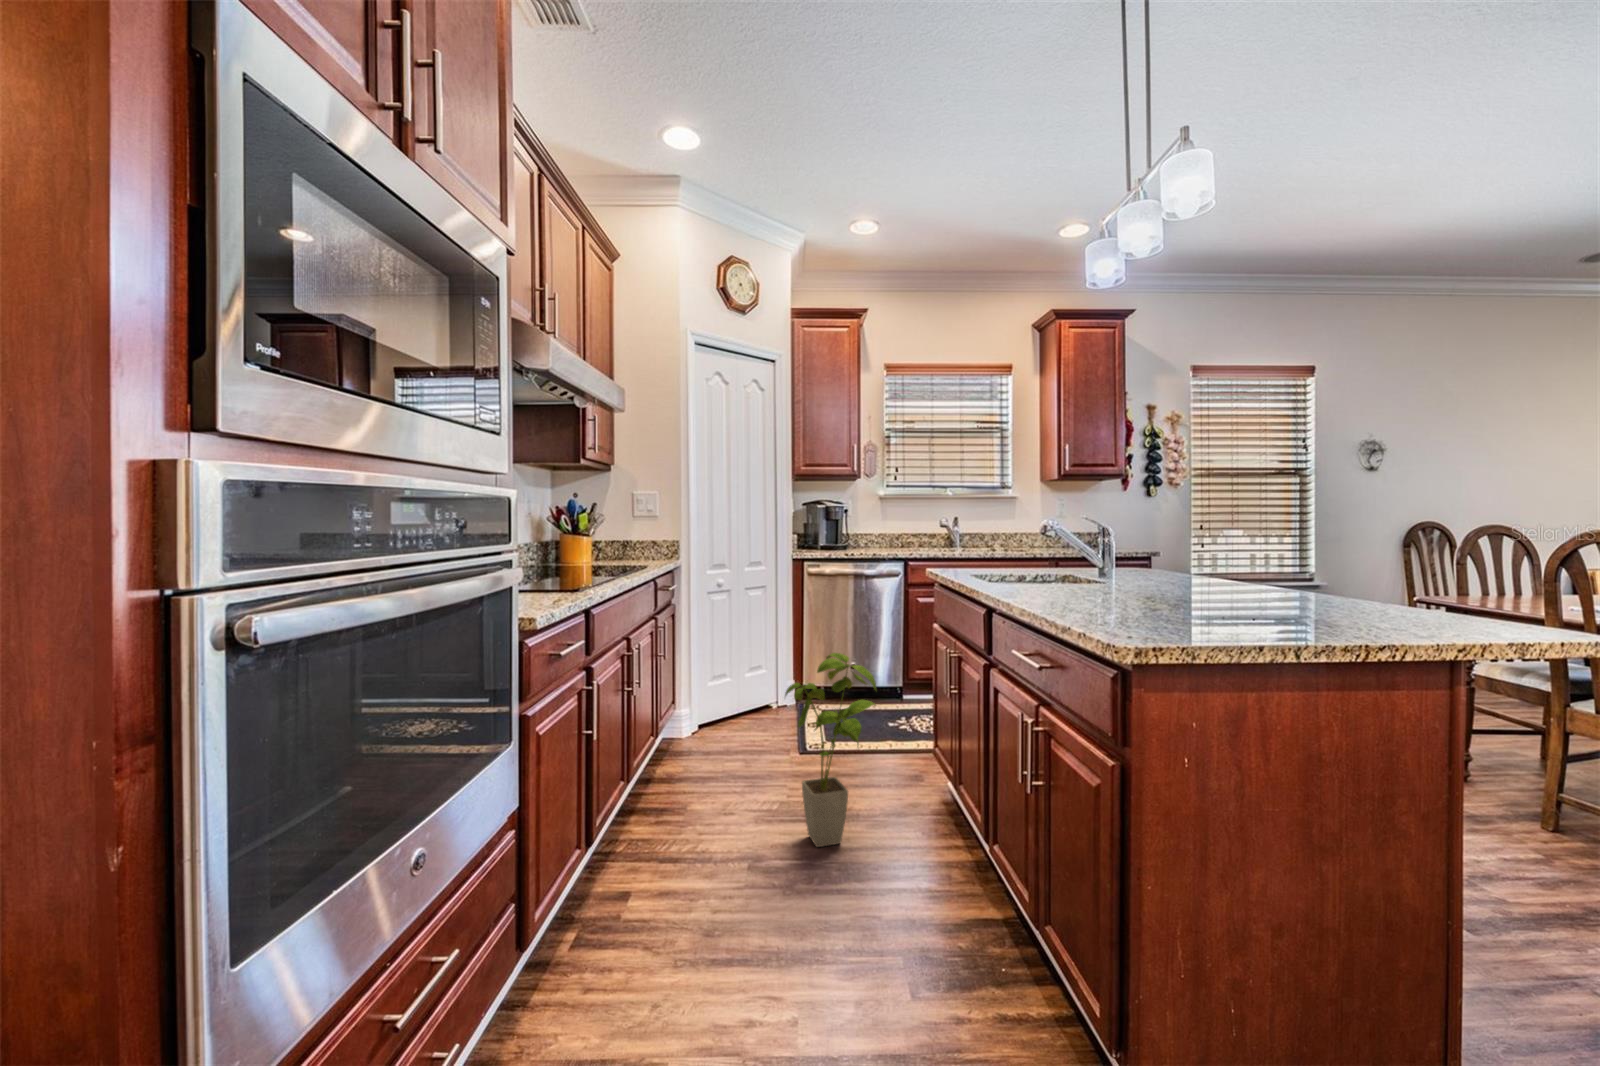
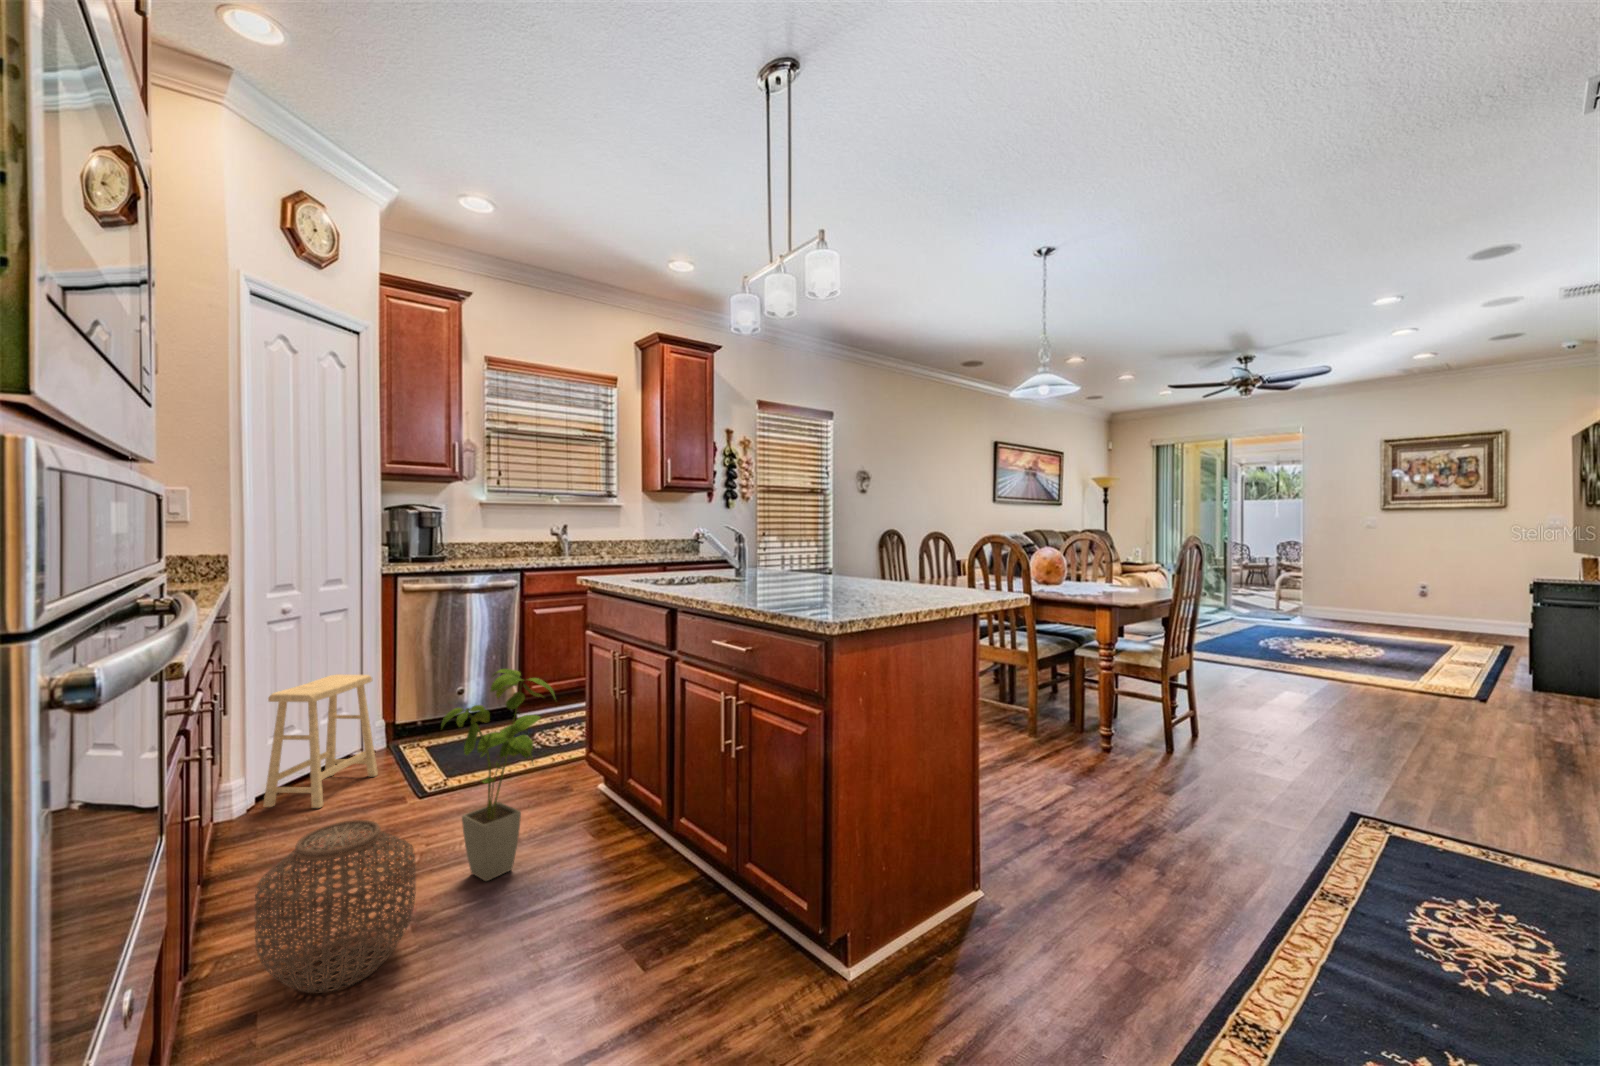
footstool: none [701,640,780,746] -> present [263,674,378,808]
woven basket: none [636,762,746,898] -> present [255,820,415,993]

